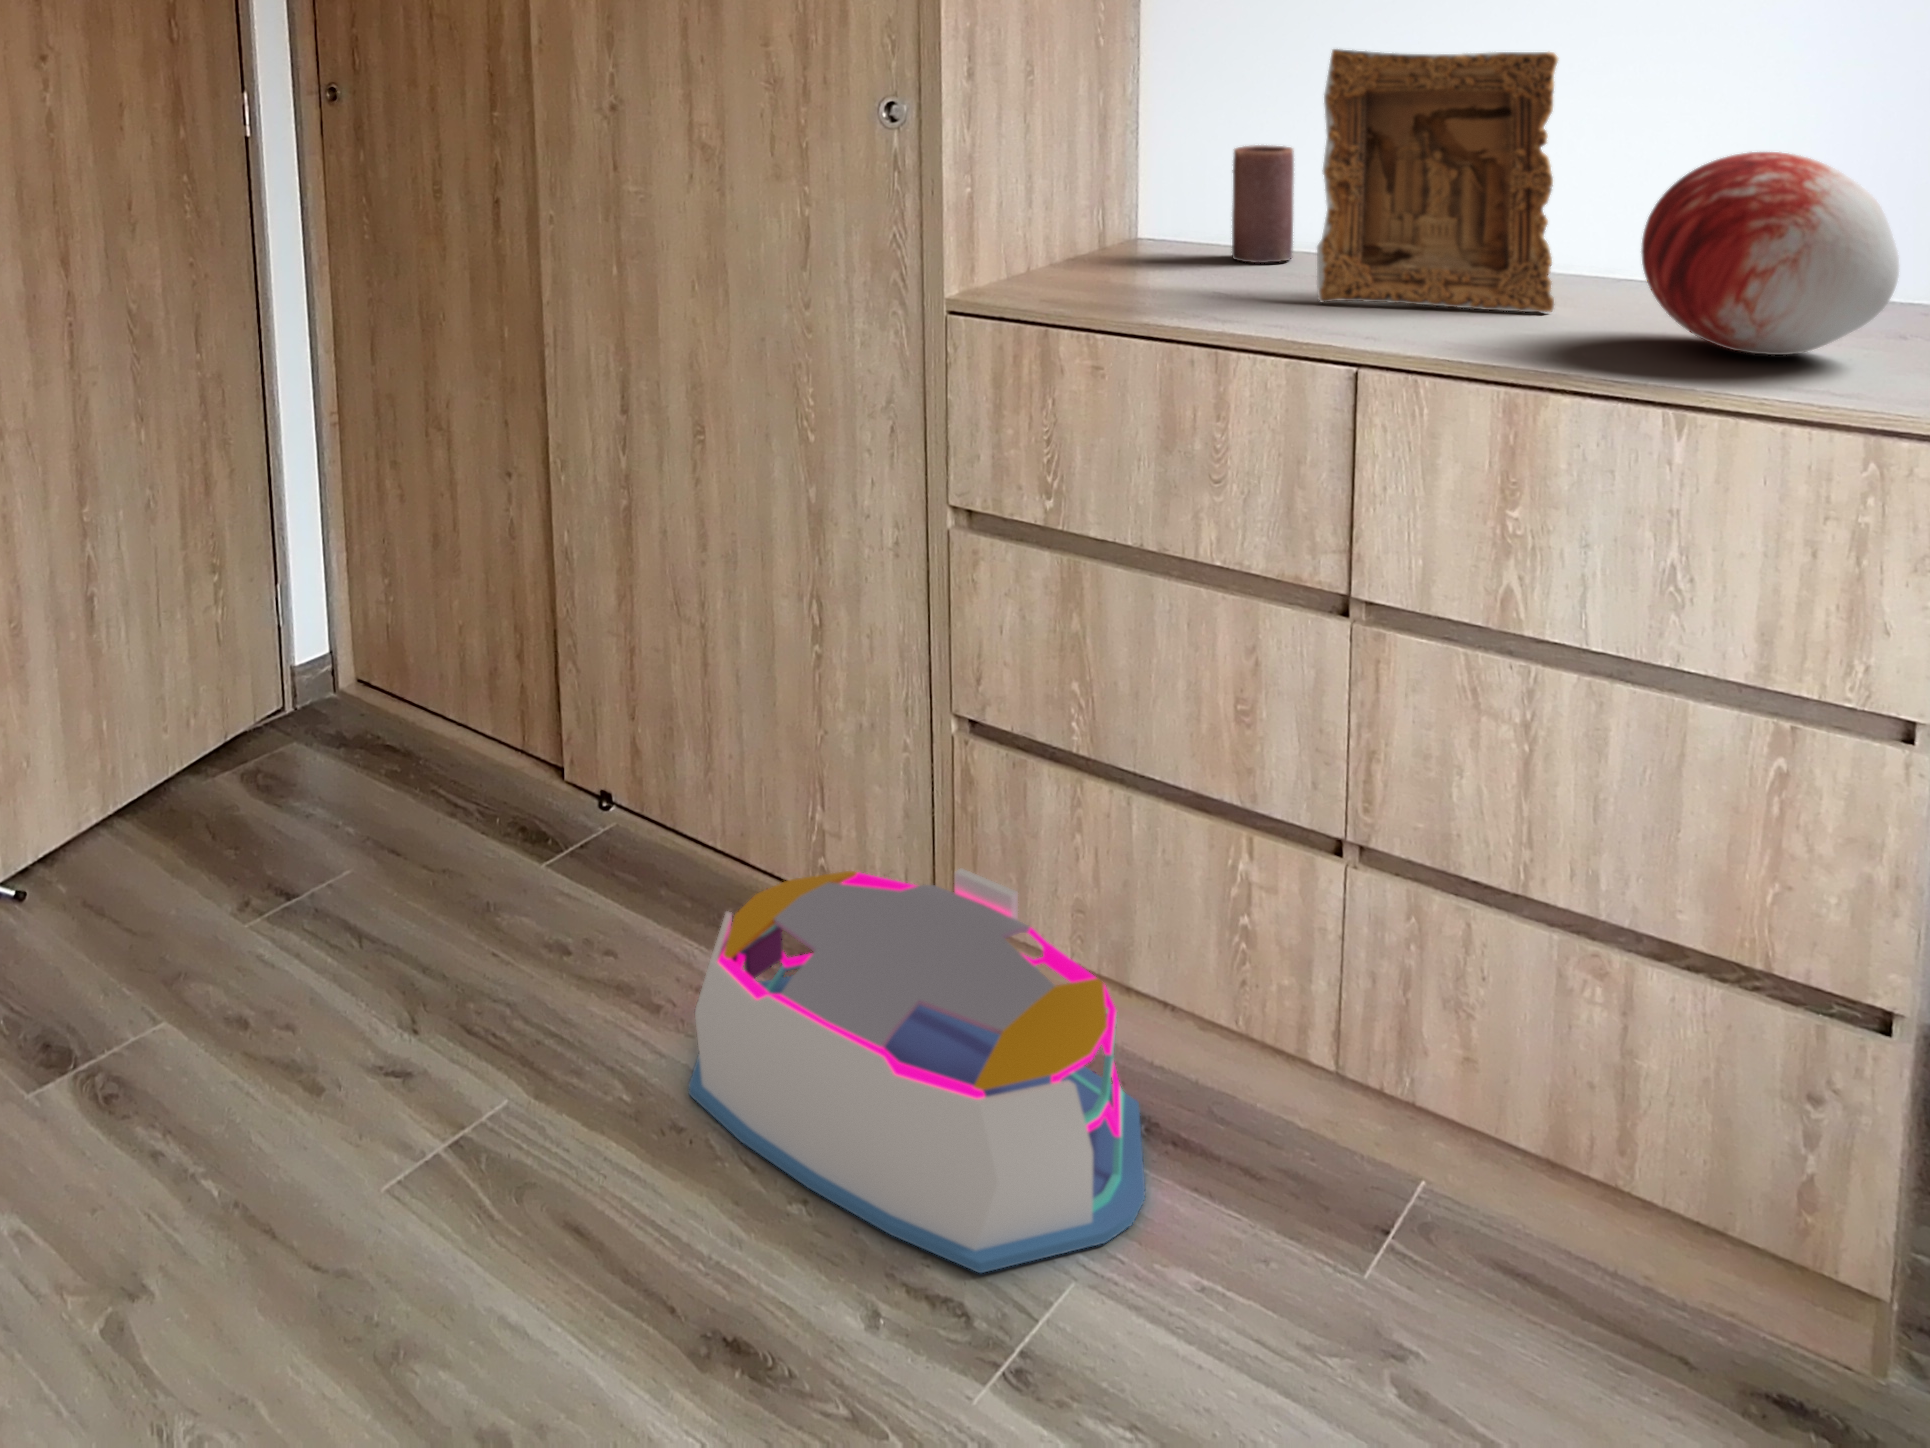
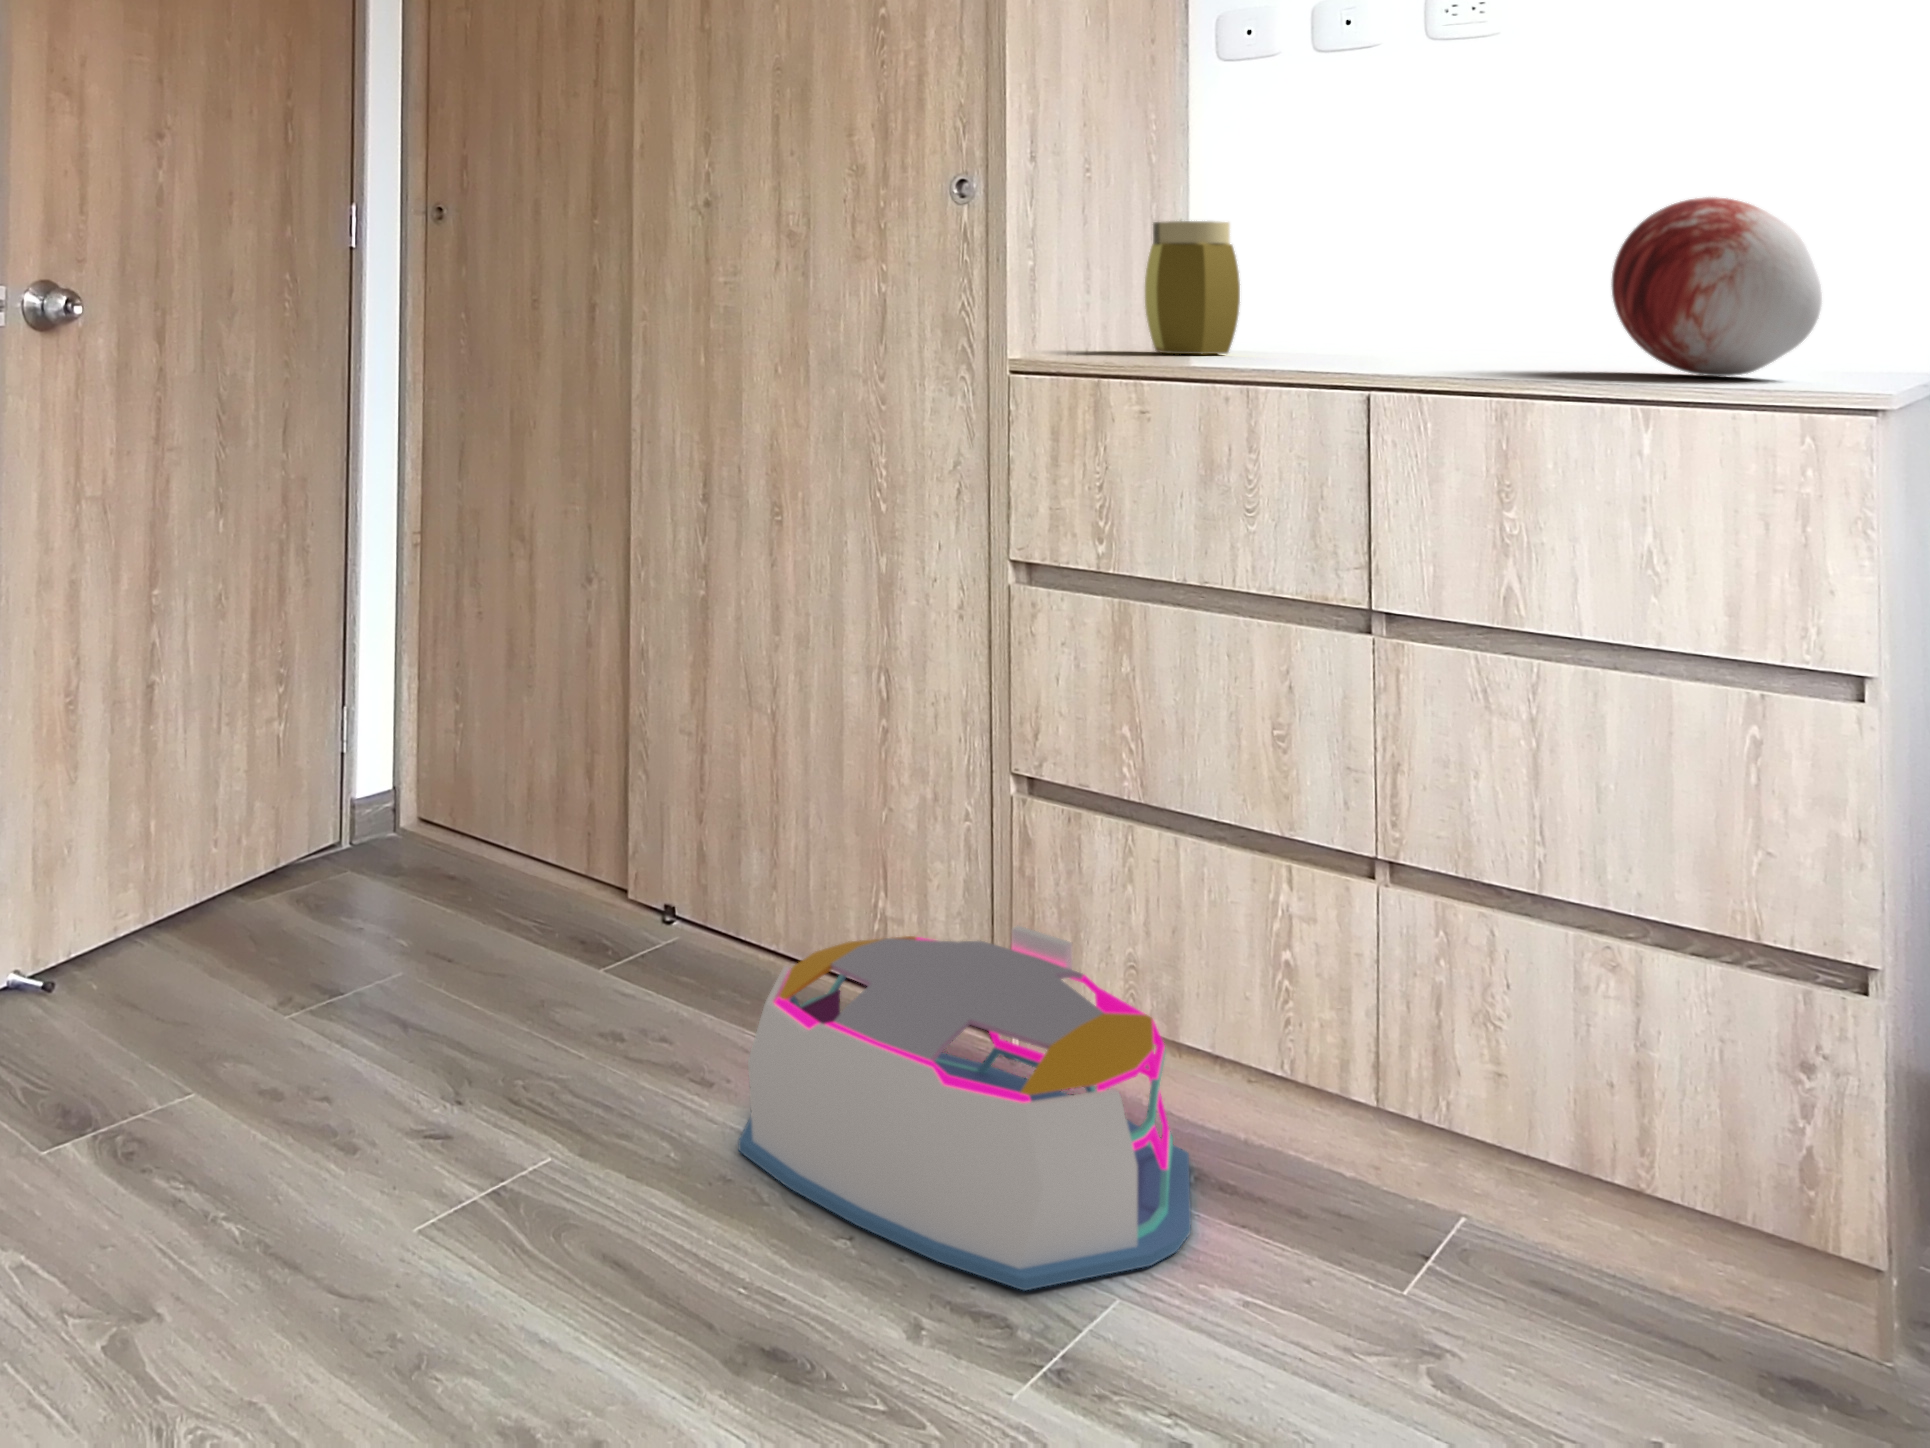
picture frame: present [1317,49,1558,312] -> none [1342,140,1548,365]
jar: none [1092,135,1199,287] -> present [1145,221,1240,354]
candle: present [1232,145,1294,263] -> none [1274,248,1329,351]

